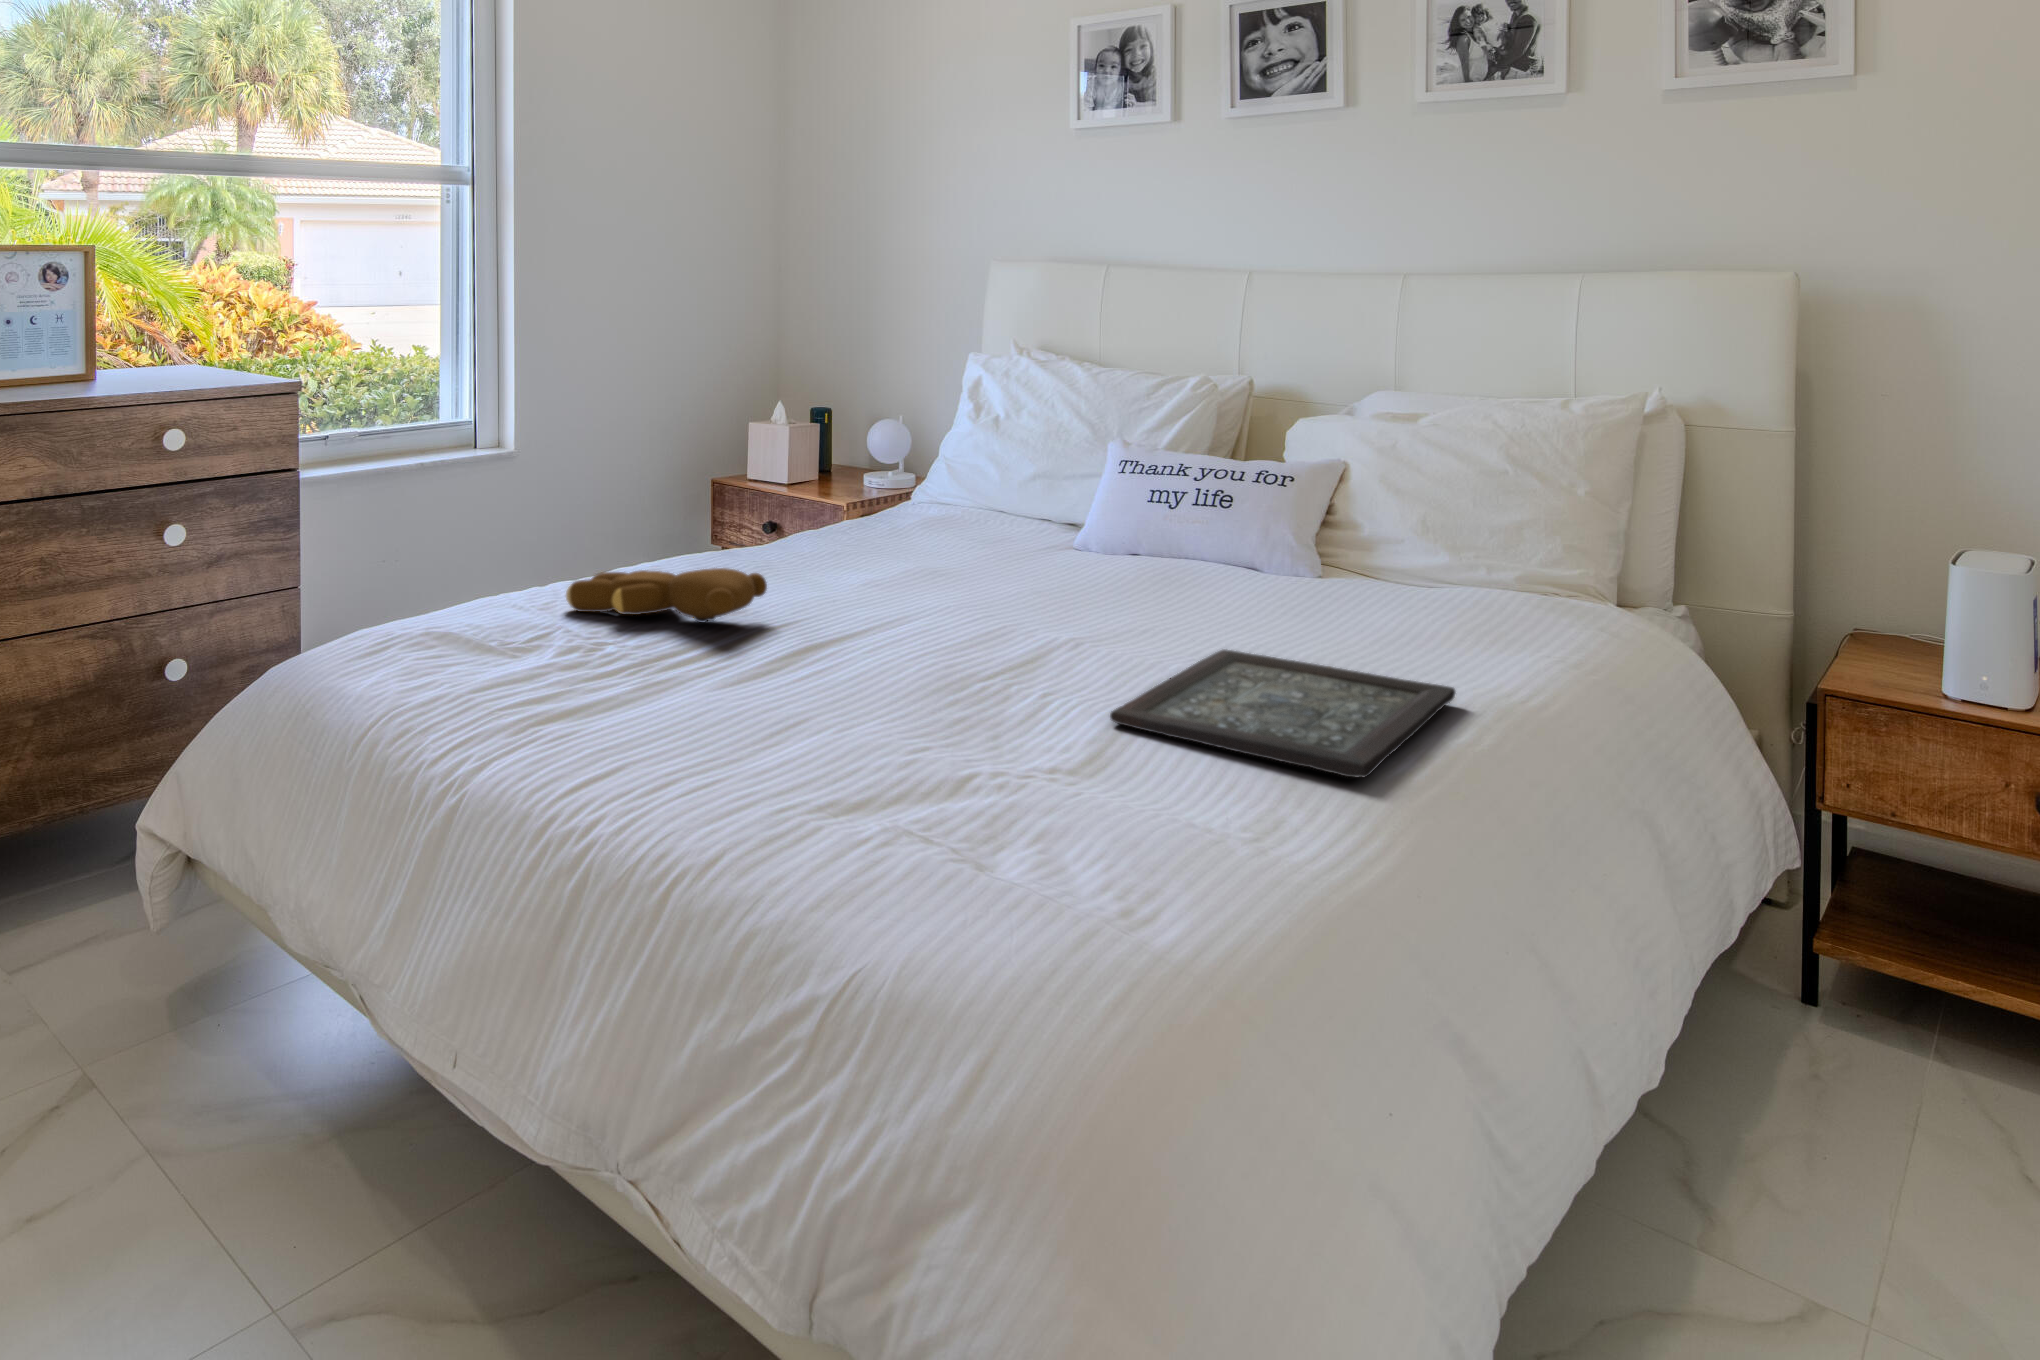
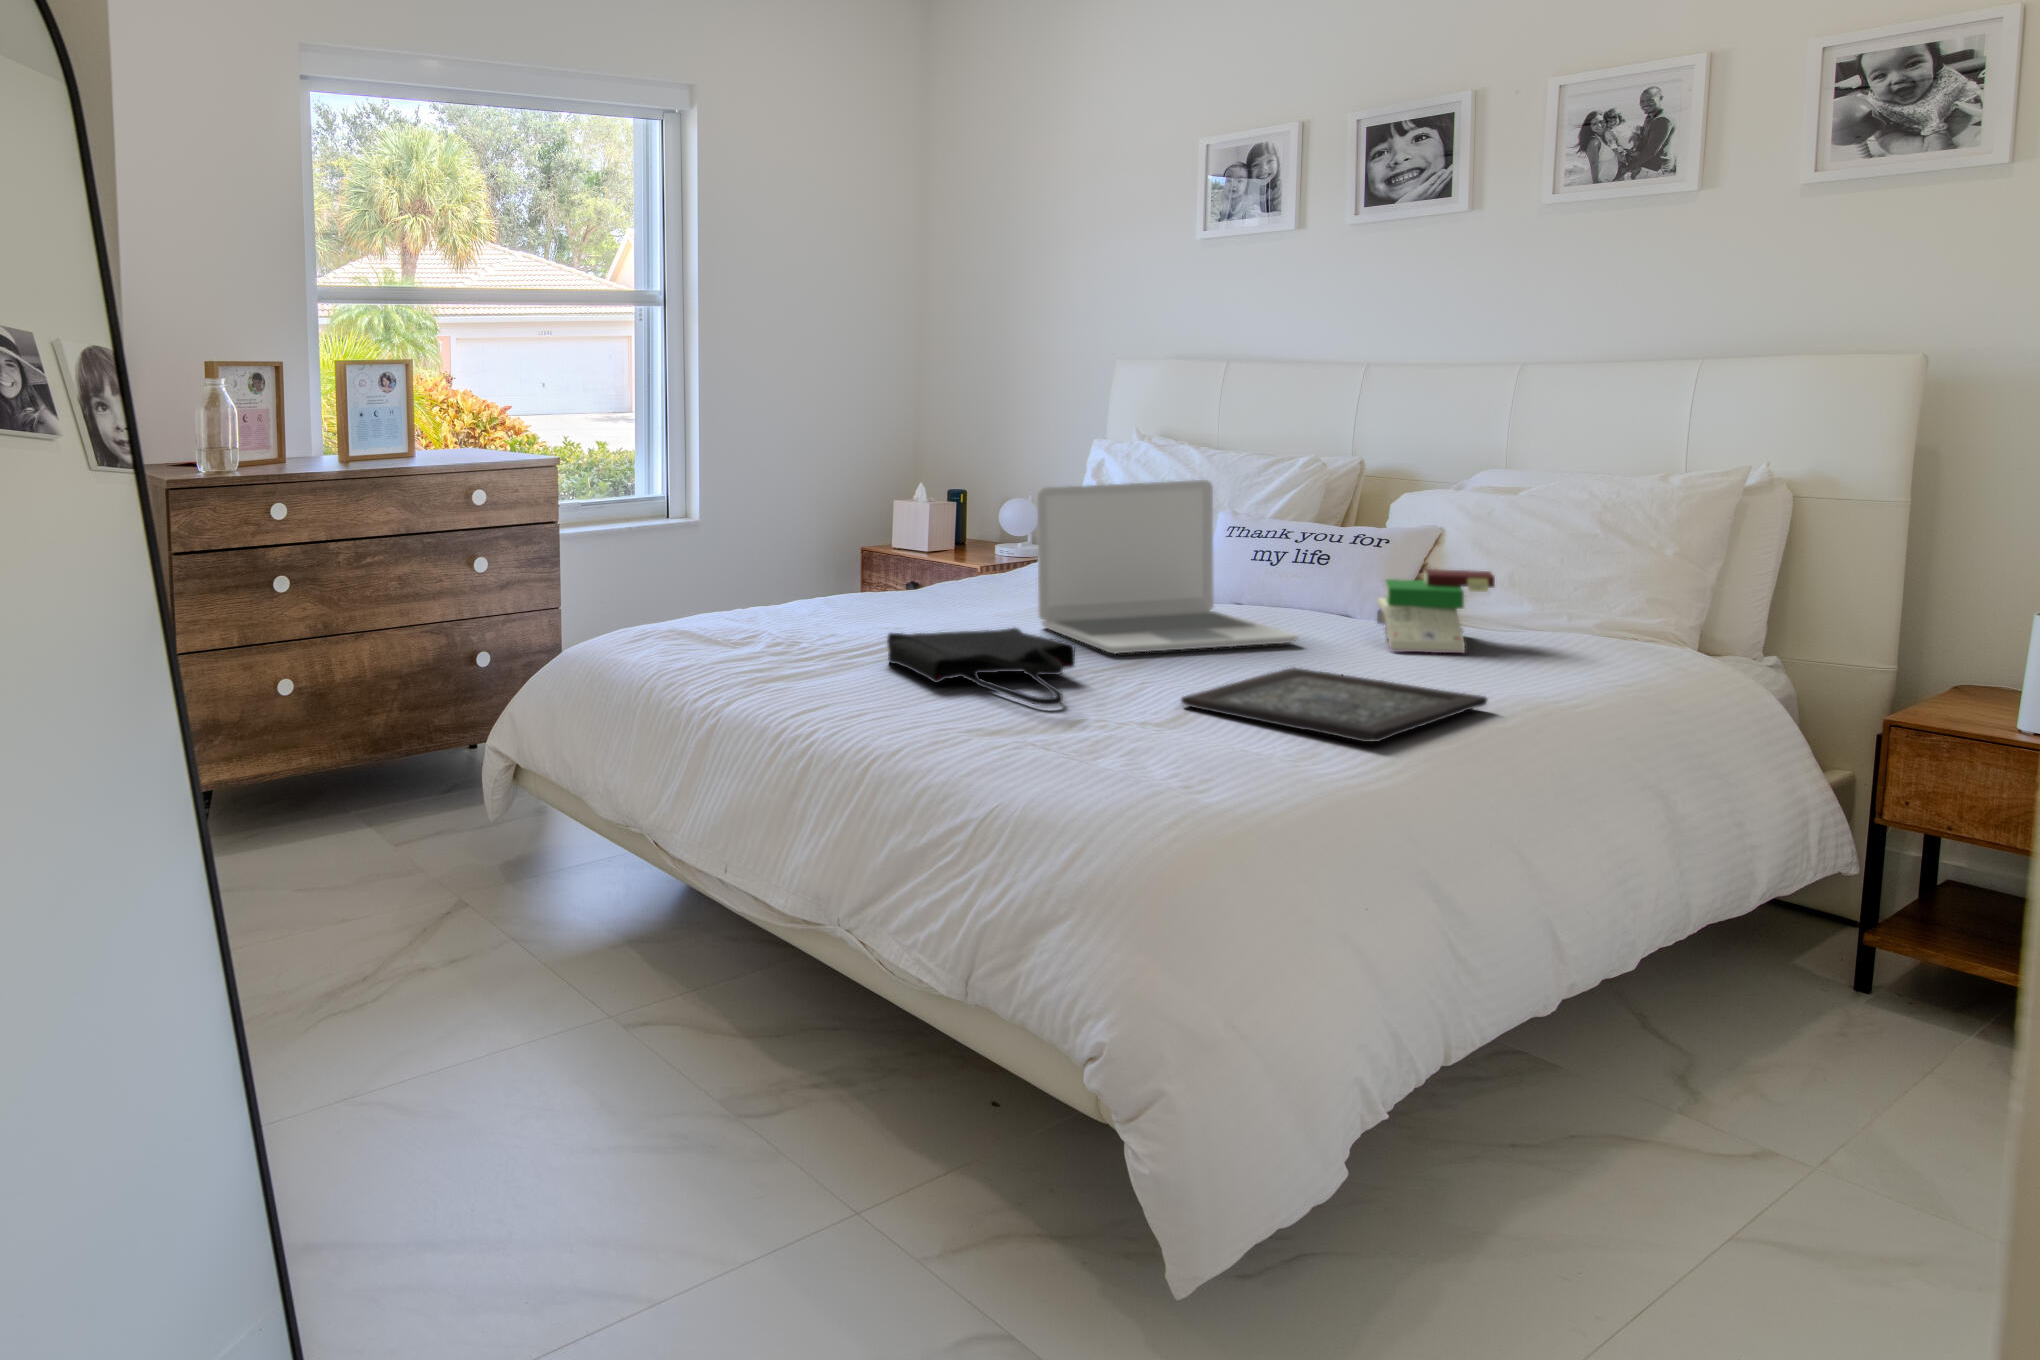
laptop: none [915,408,1214,636] -> present [1037,480,1298,654]
book: none [1288,510,1412,614] -> present [1377,569,1495,653]
teddy bear: present [566,568,767,623] -> none [758,596,914,636]
tote bag: none [731,608,972,738] -> present [887,628,1075,706]

